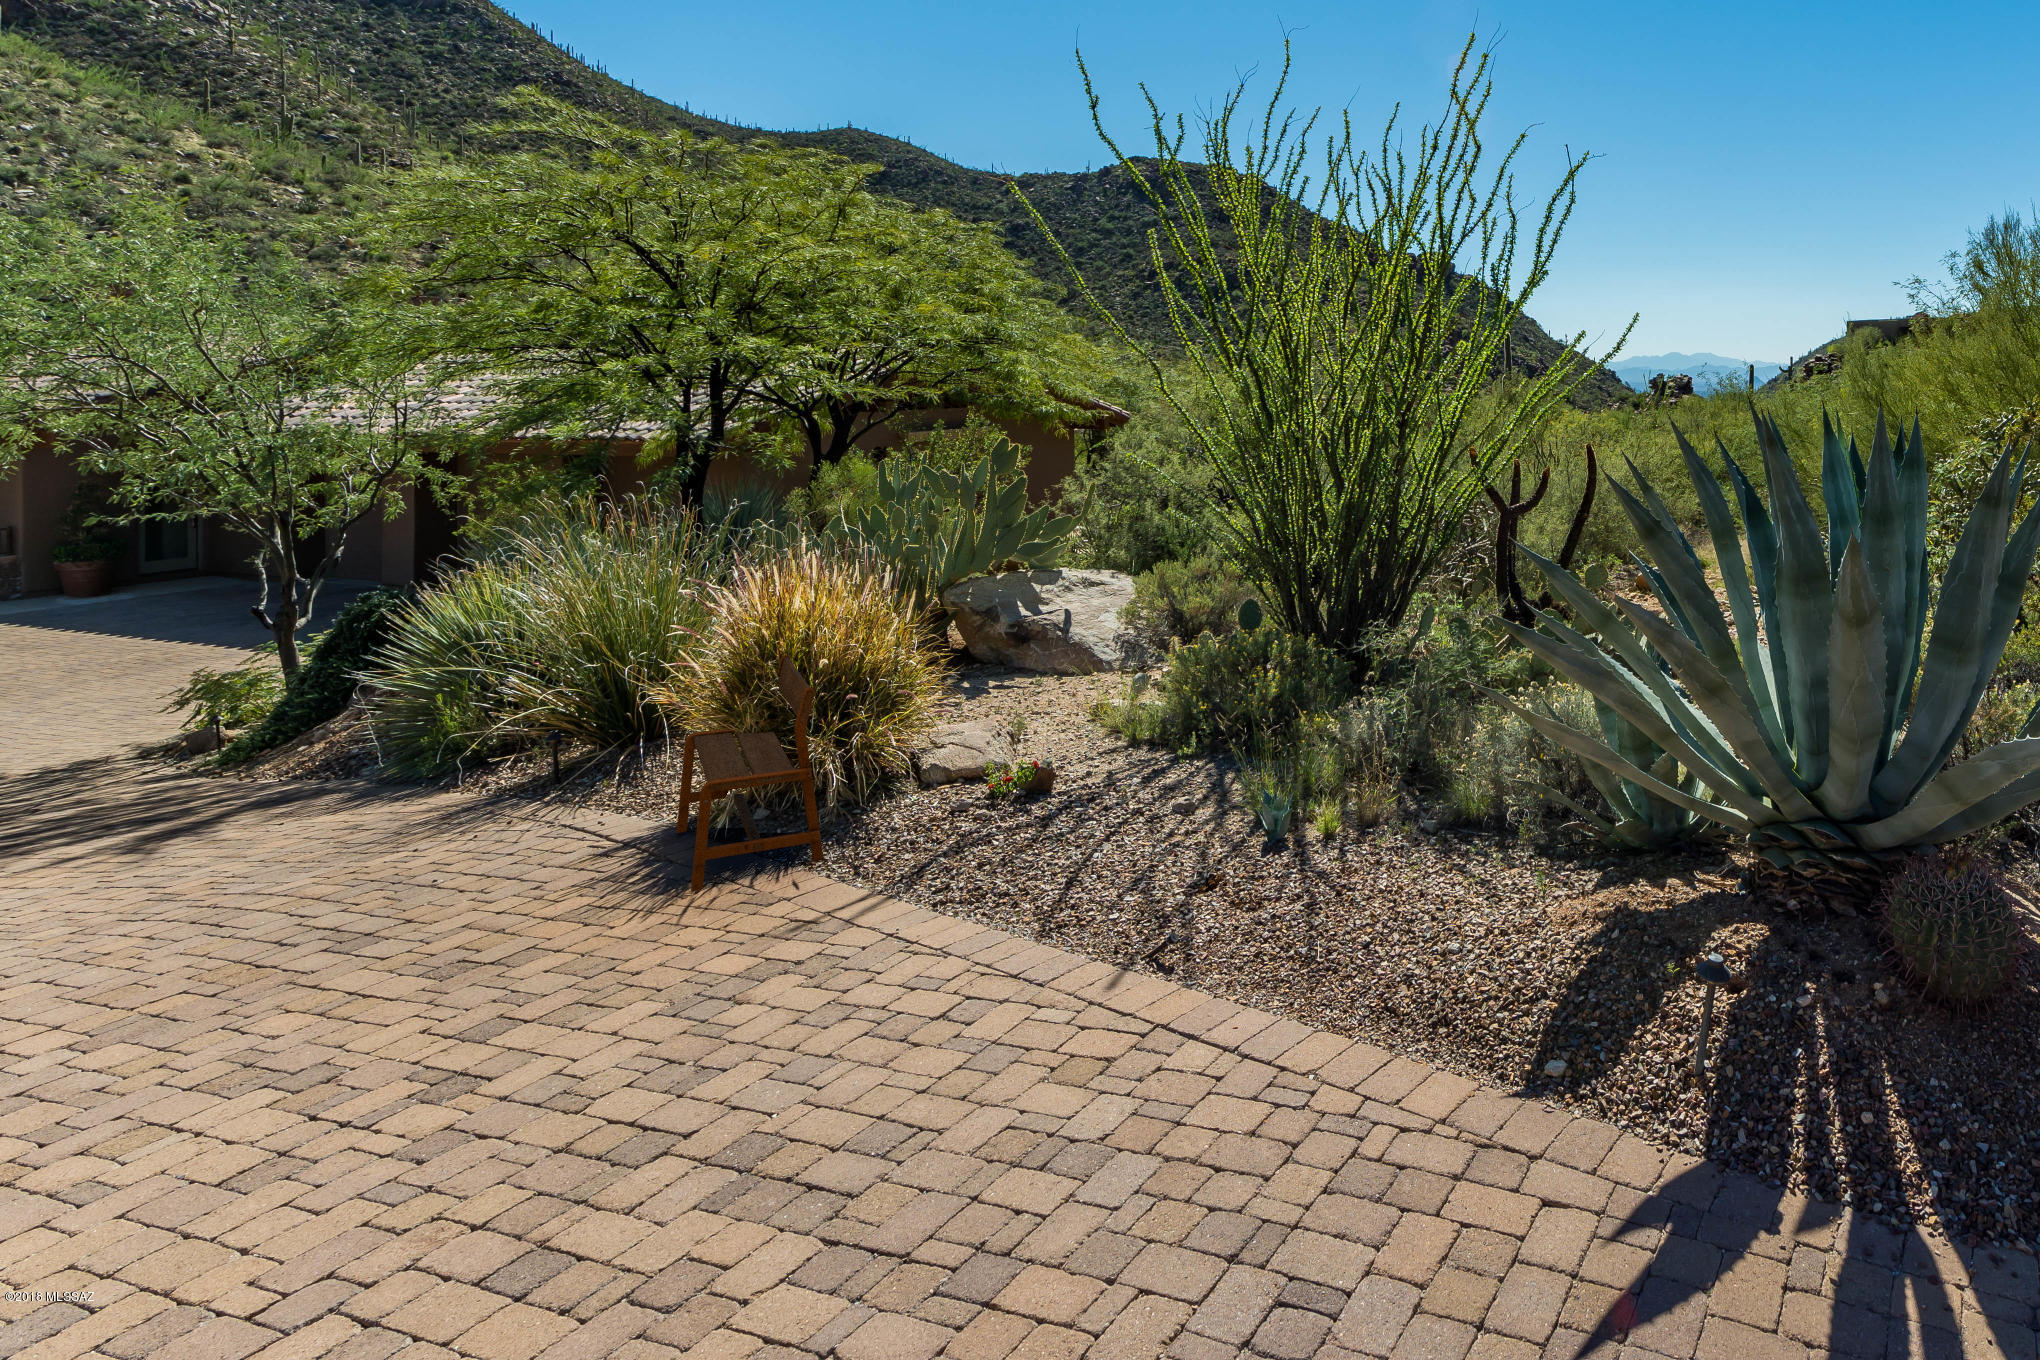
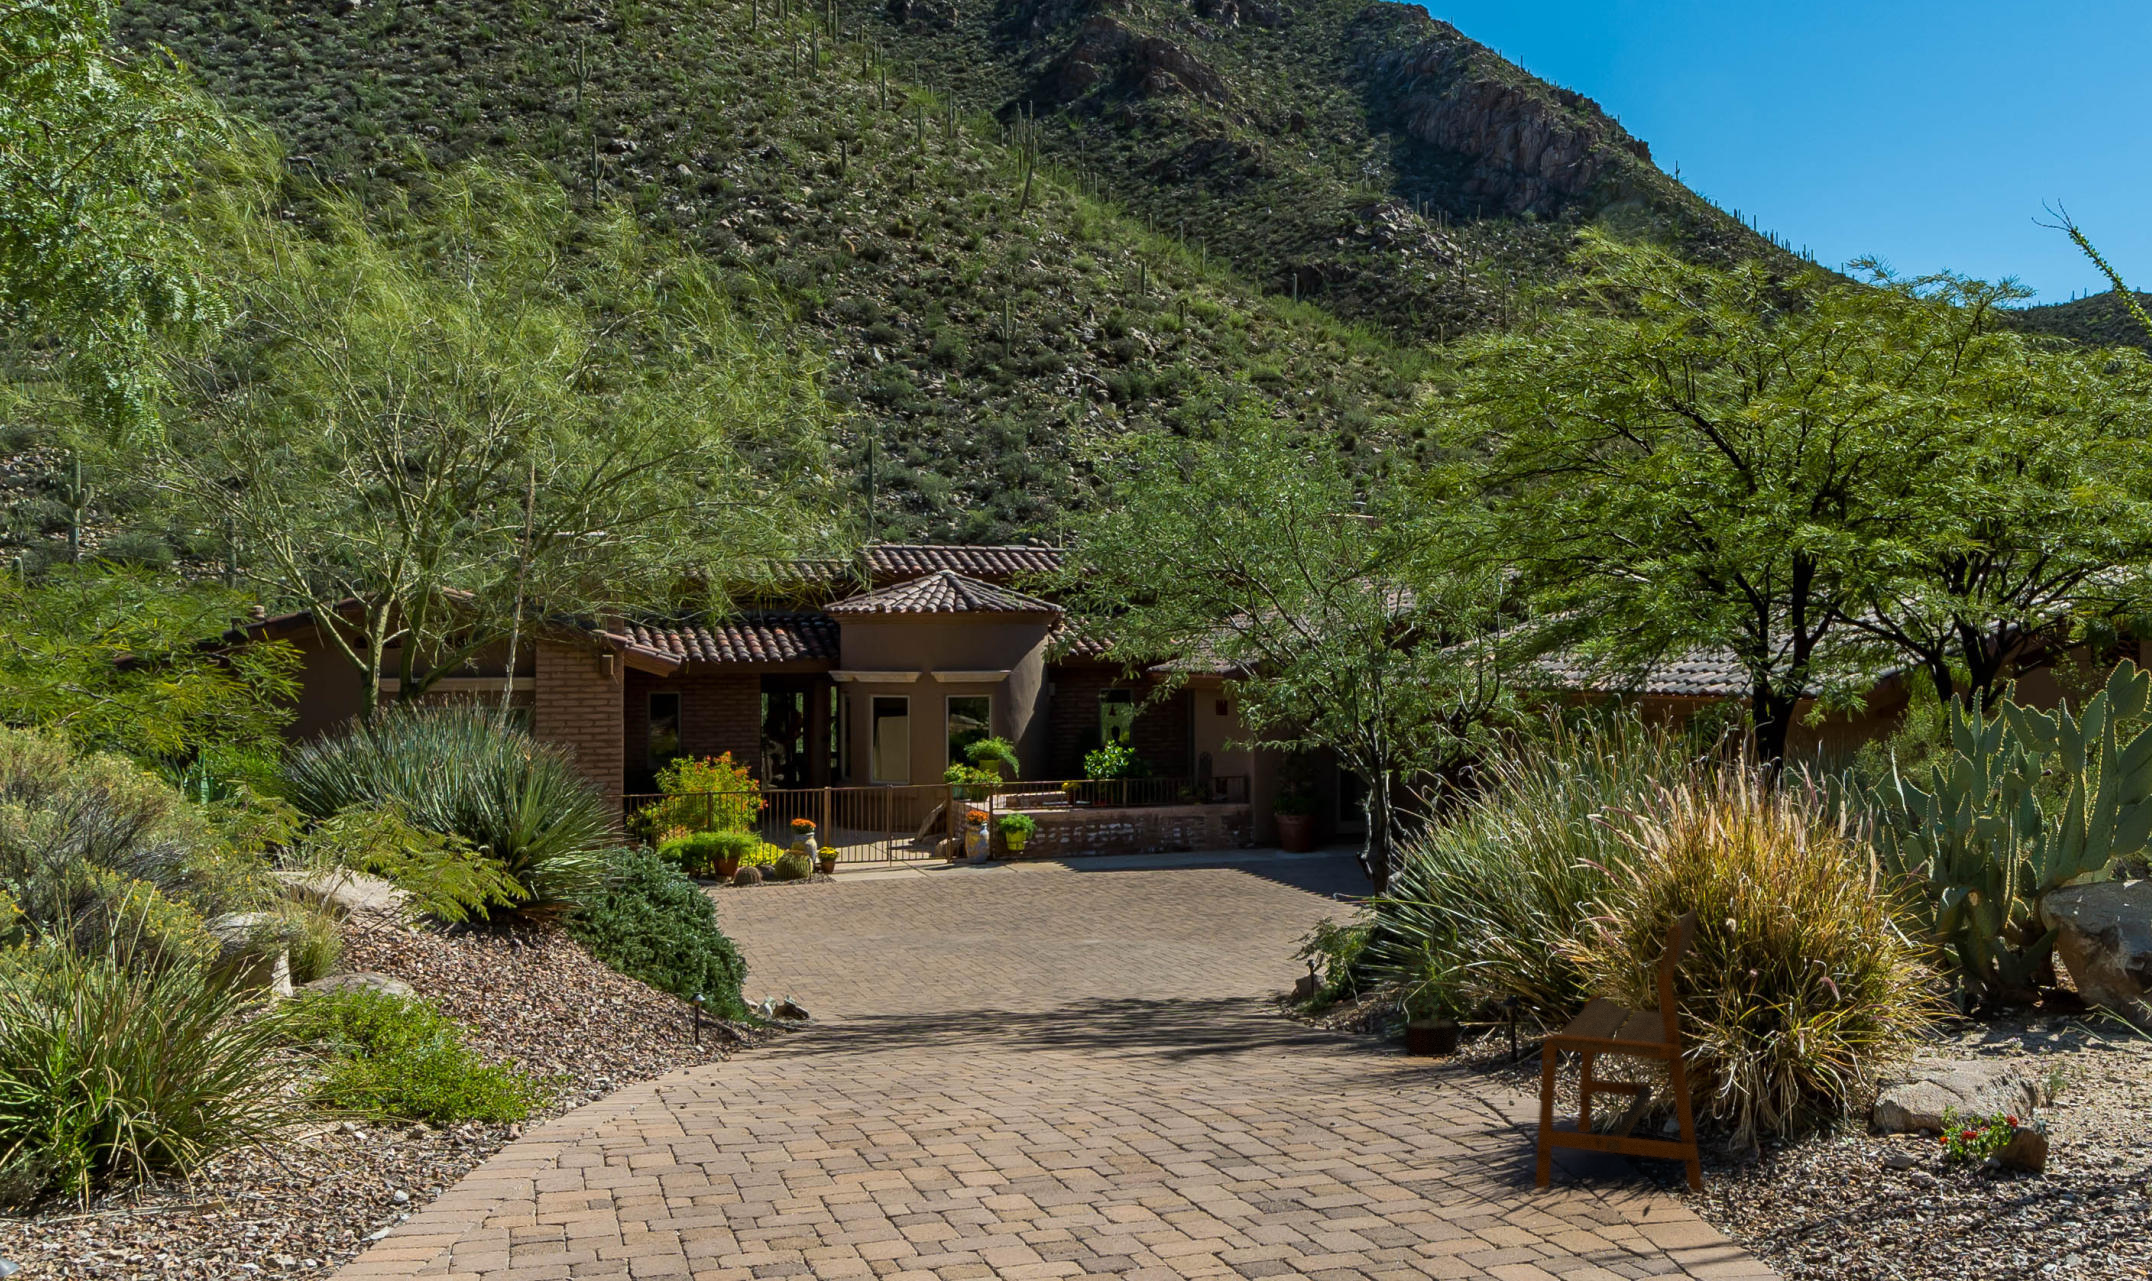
decorative plant: none [411,702,469,791] -> present [1405,956,1458,1057]

